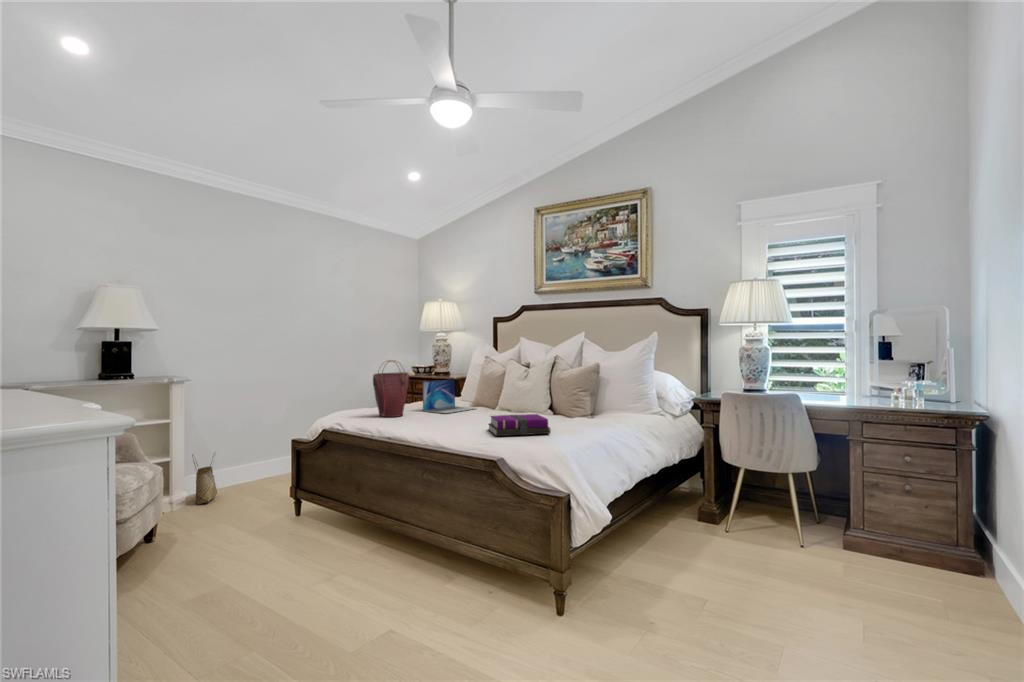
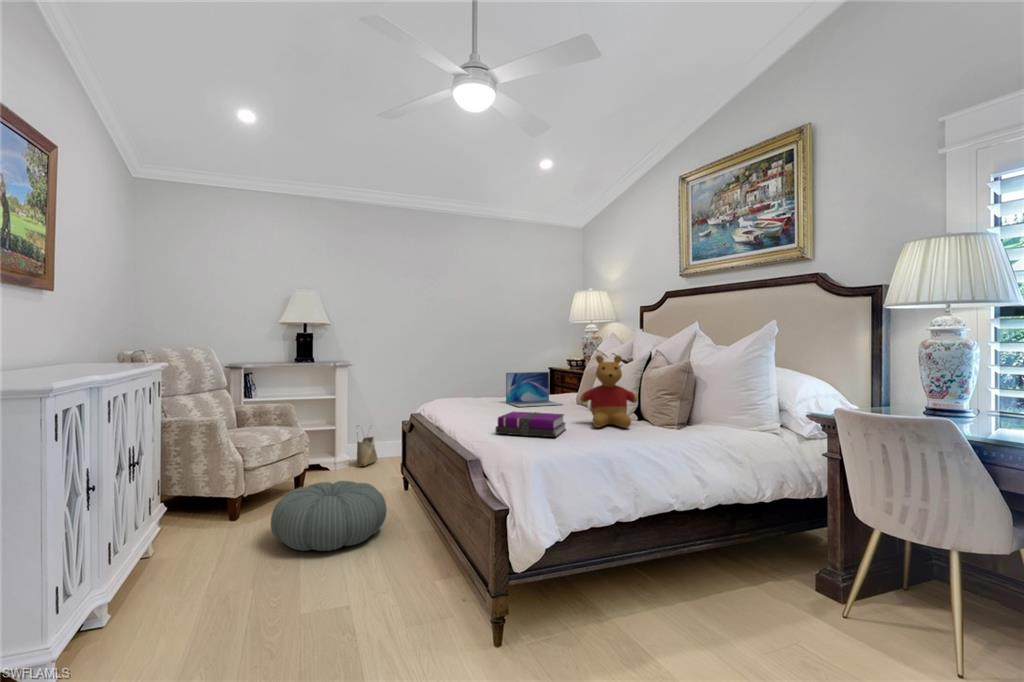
handbag: present [373,360,409,417] -> none [449,351,487,406]
stuffed bear: none [533,362,582,423] -> present [580,355,637,428]
pouf: none [203,511,340,599] -> present [271,481,387,551]

